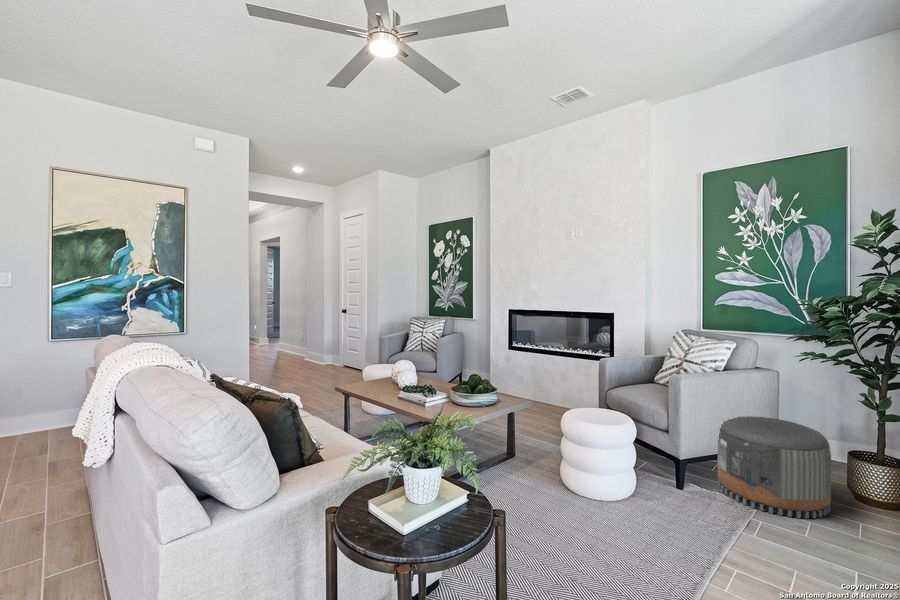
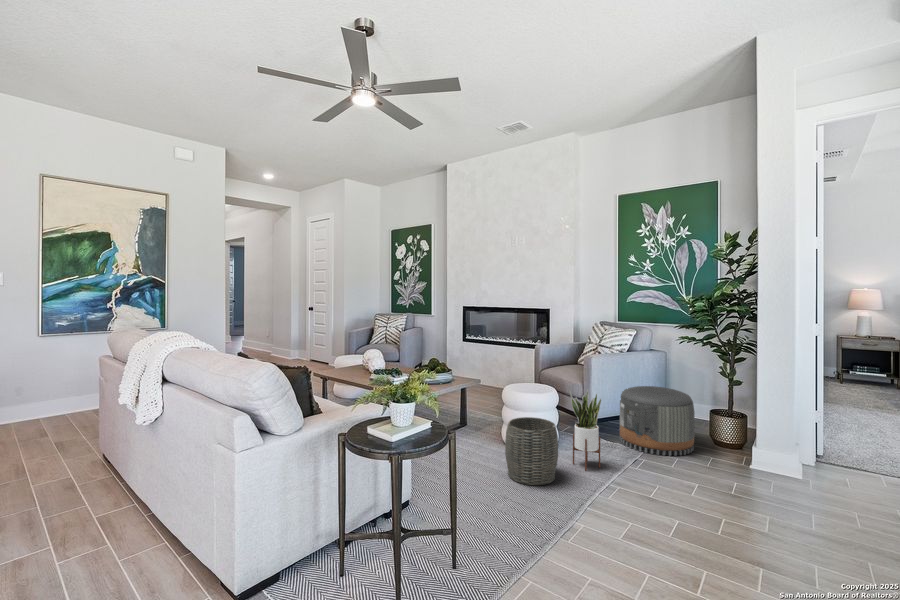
potted plant: none [657,425,703,539] -> present [569,389,601,471]
woven basket: none [570,461,646,563] -> present [505,417,558,485]

